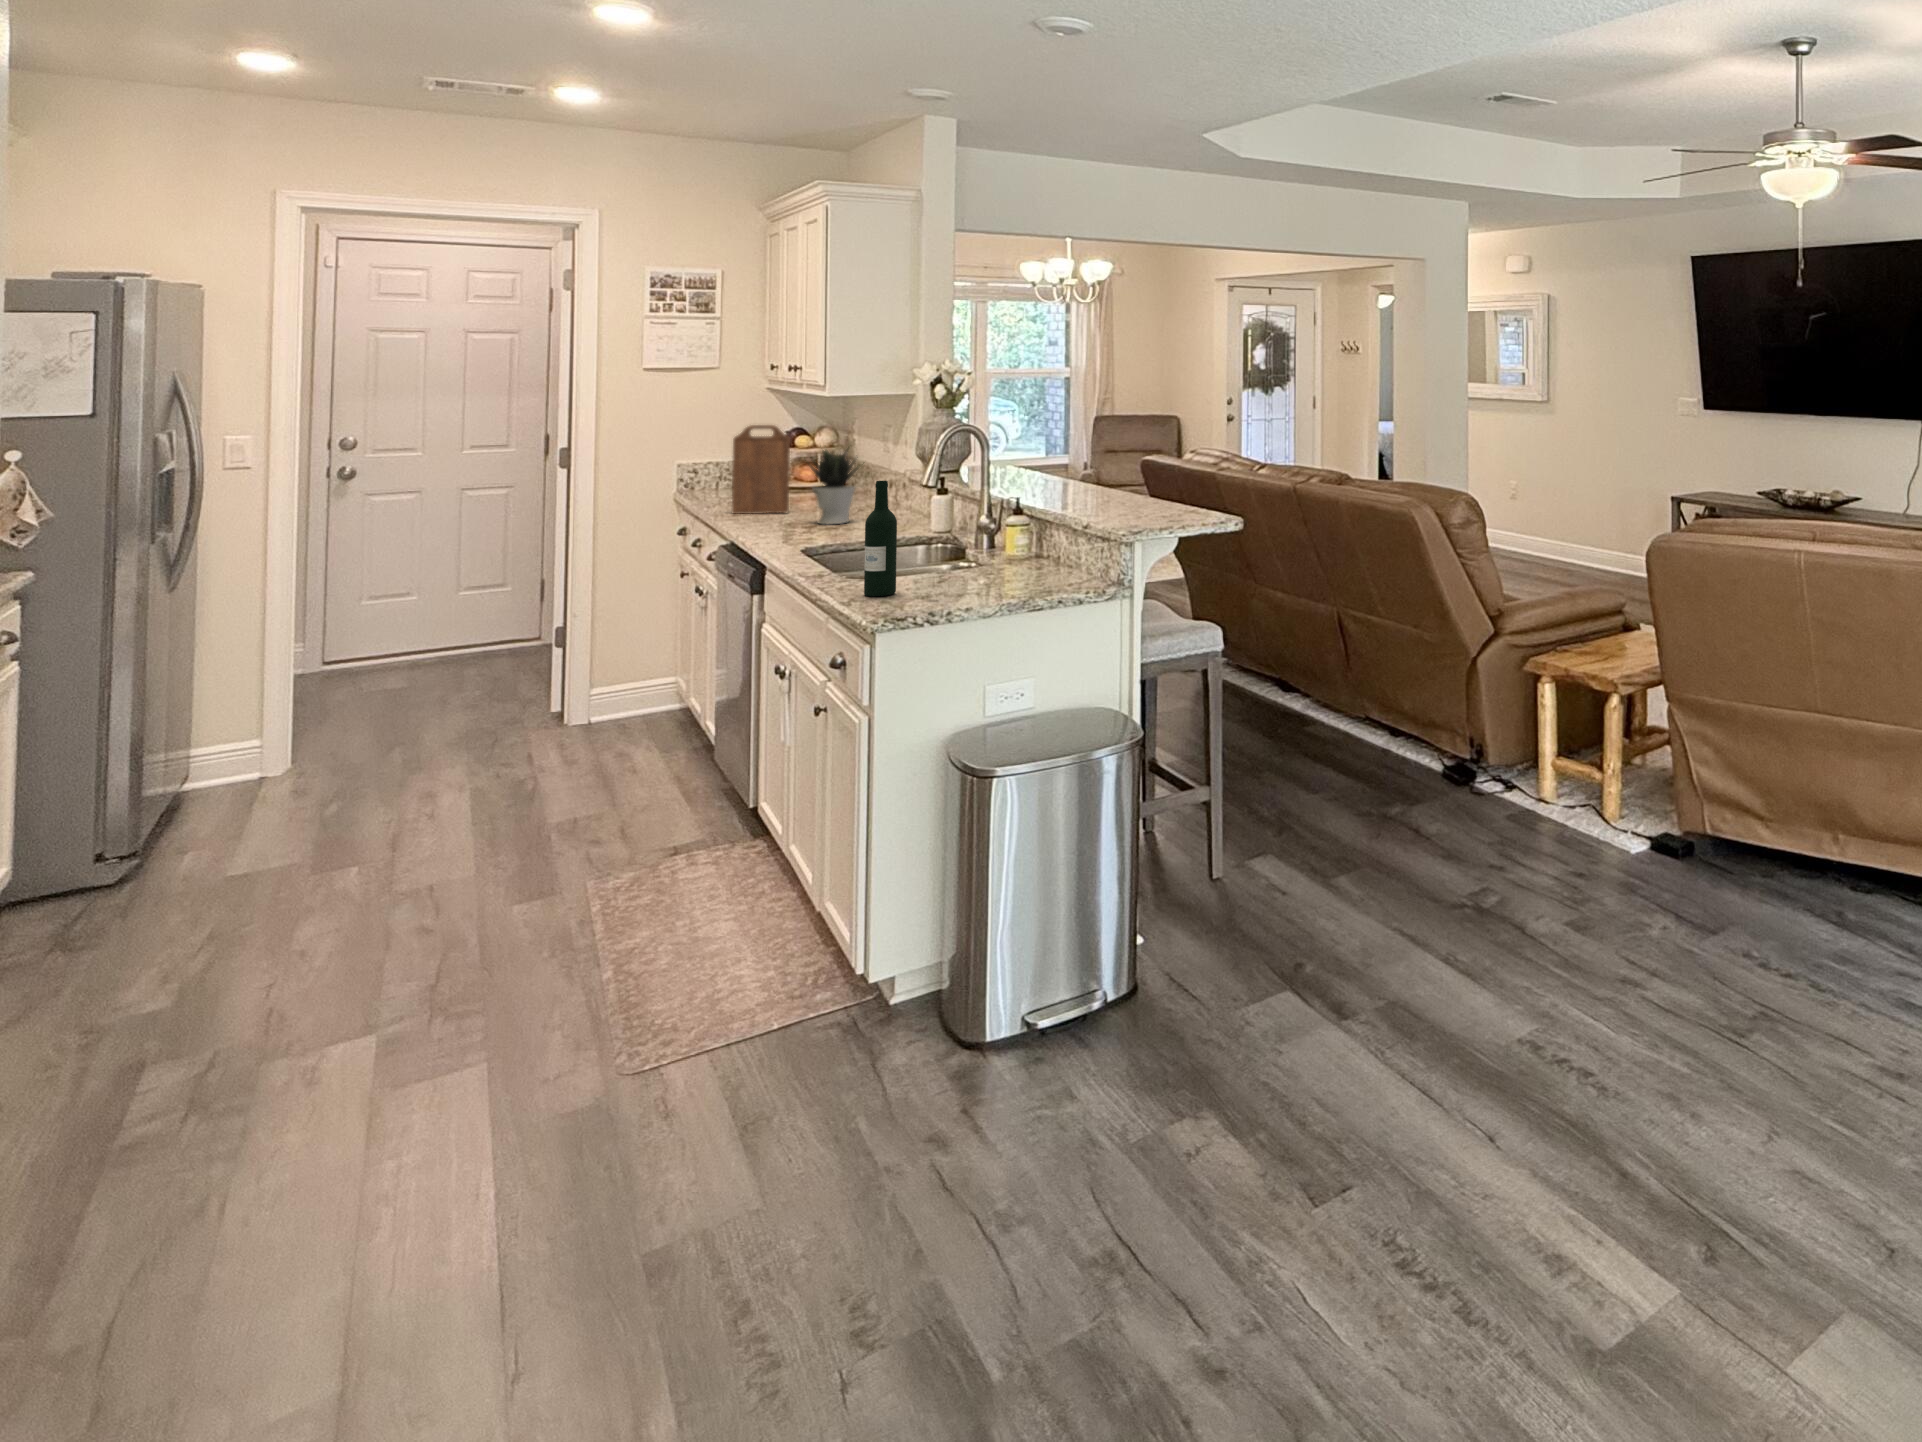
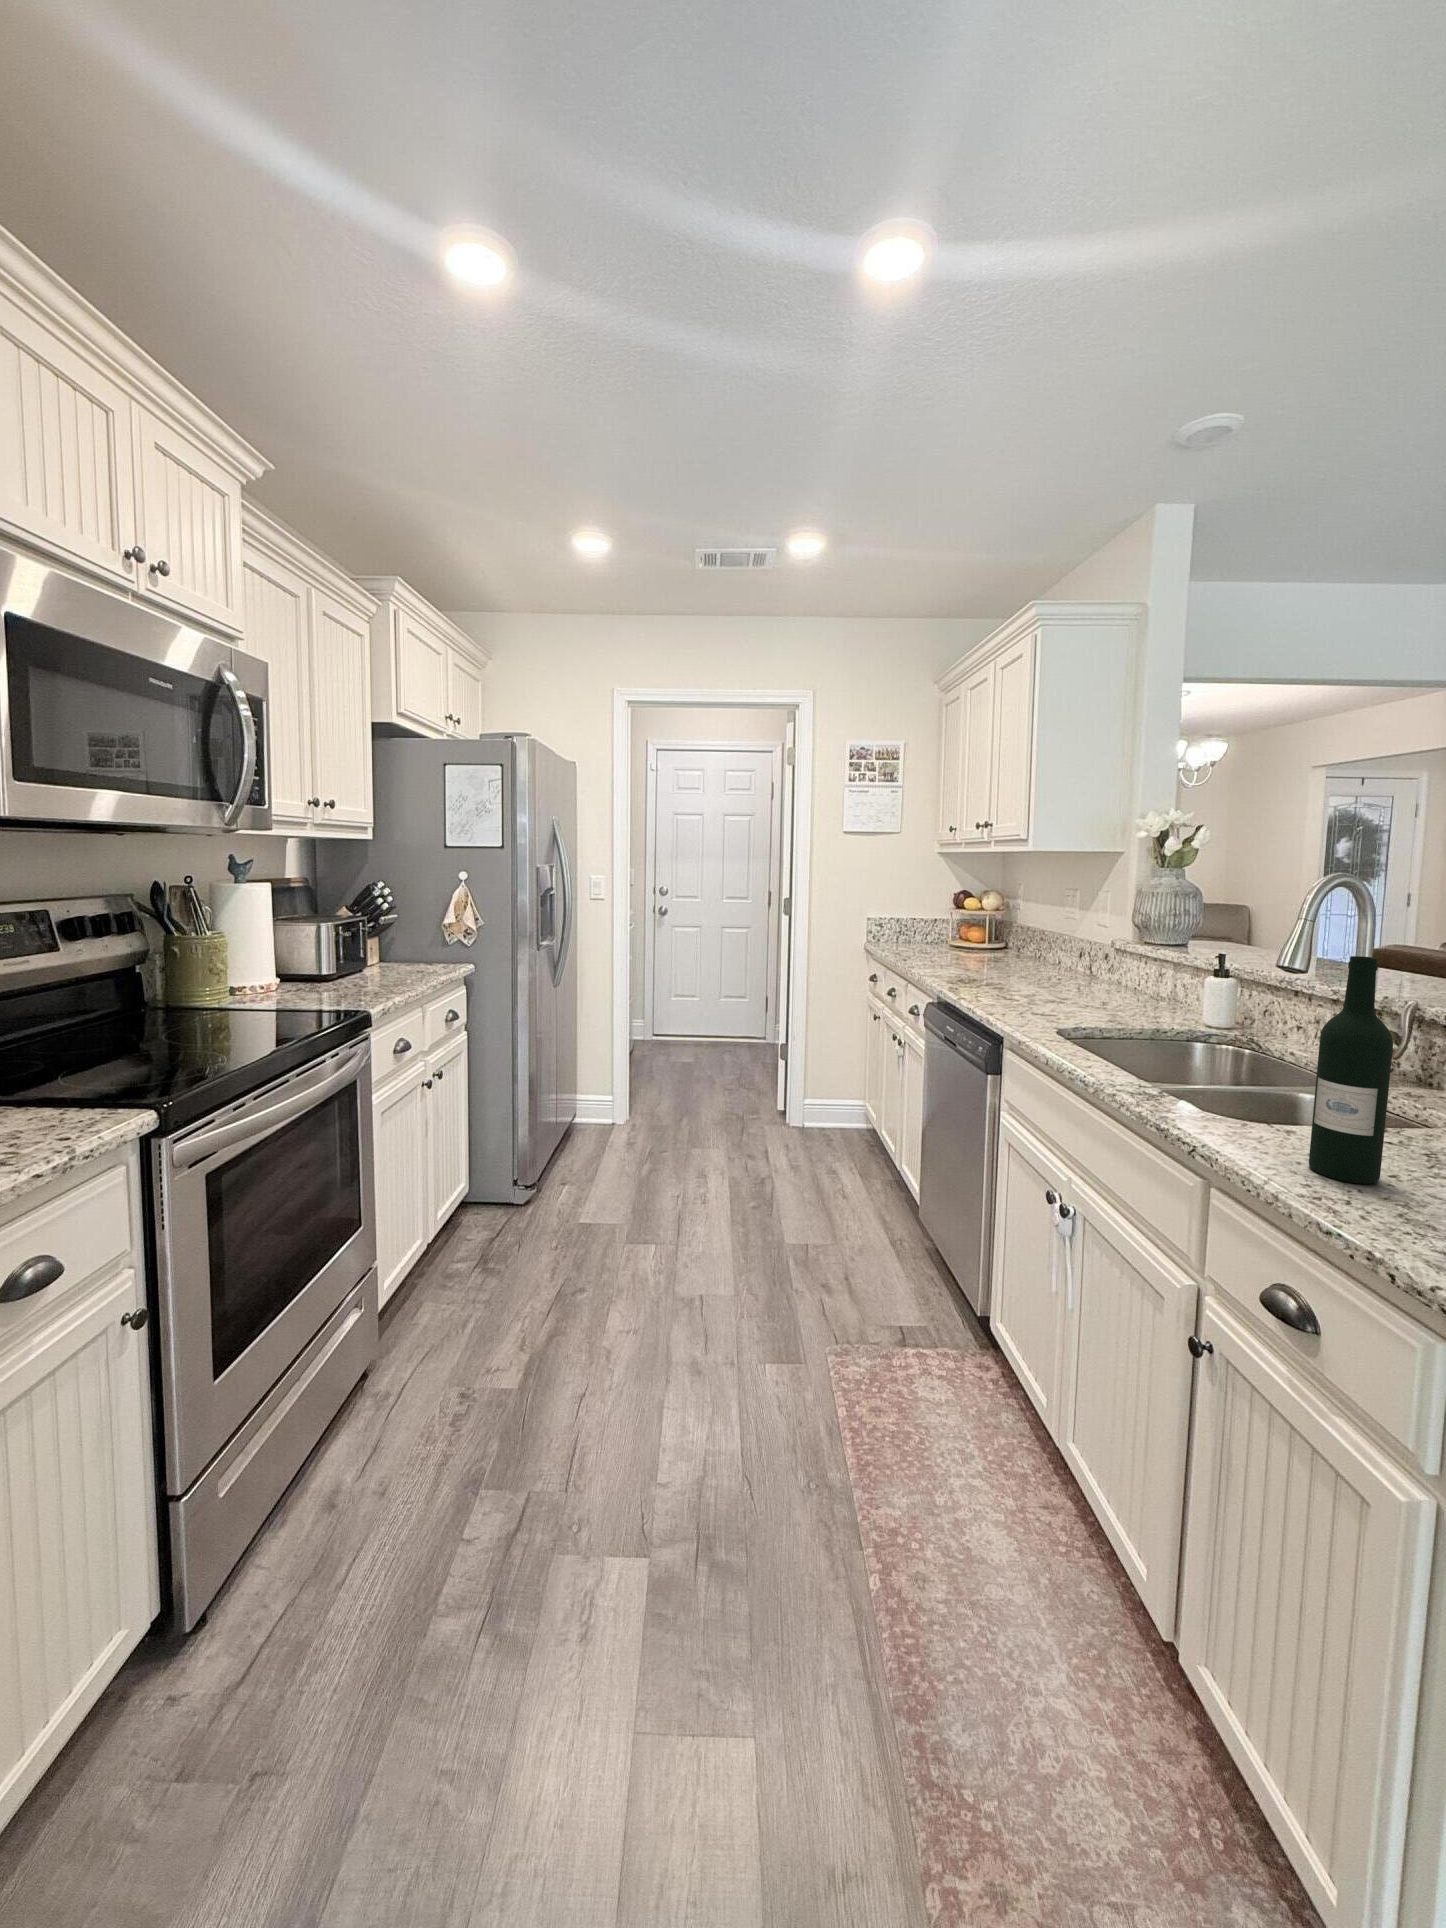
cutting board: present [732,425,790,514] -> none [925,881,982,972]
potted plant: present [805,450,860,524] -> none [1008,901,1070,992]

